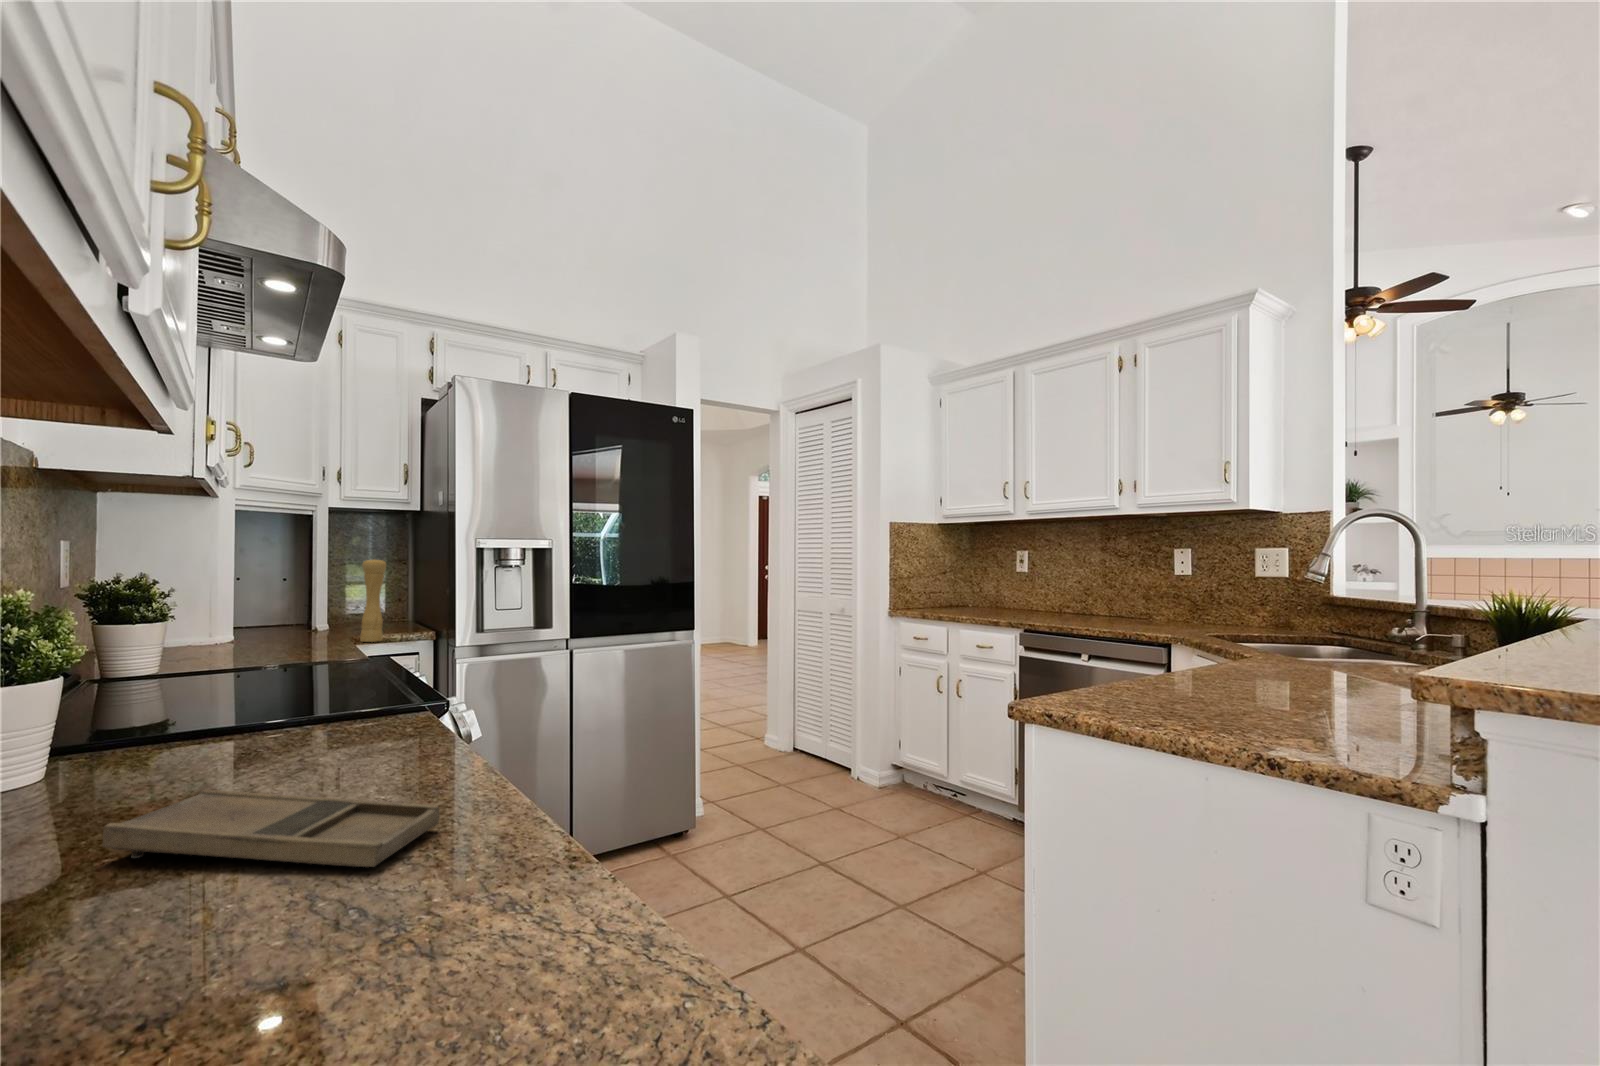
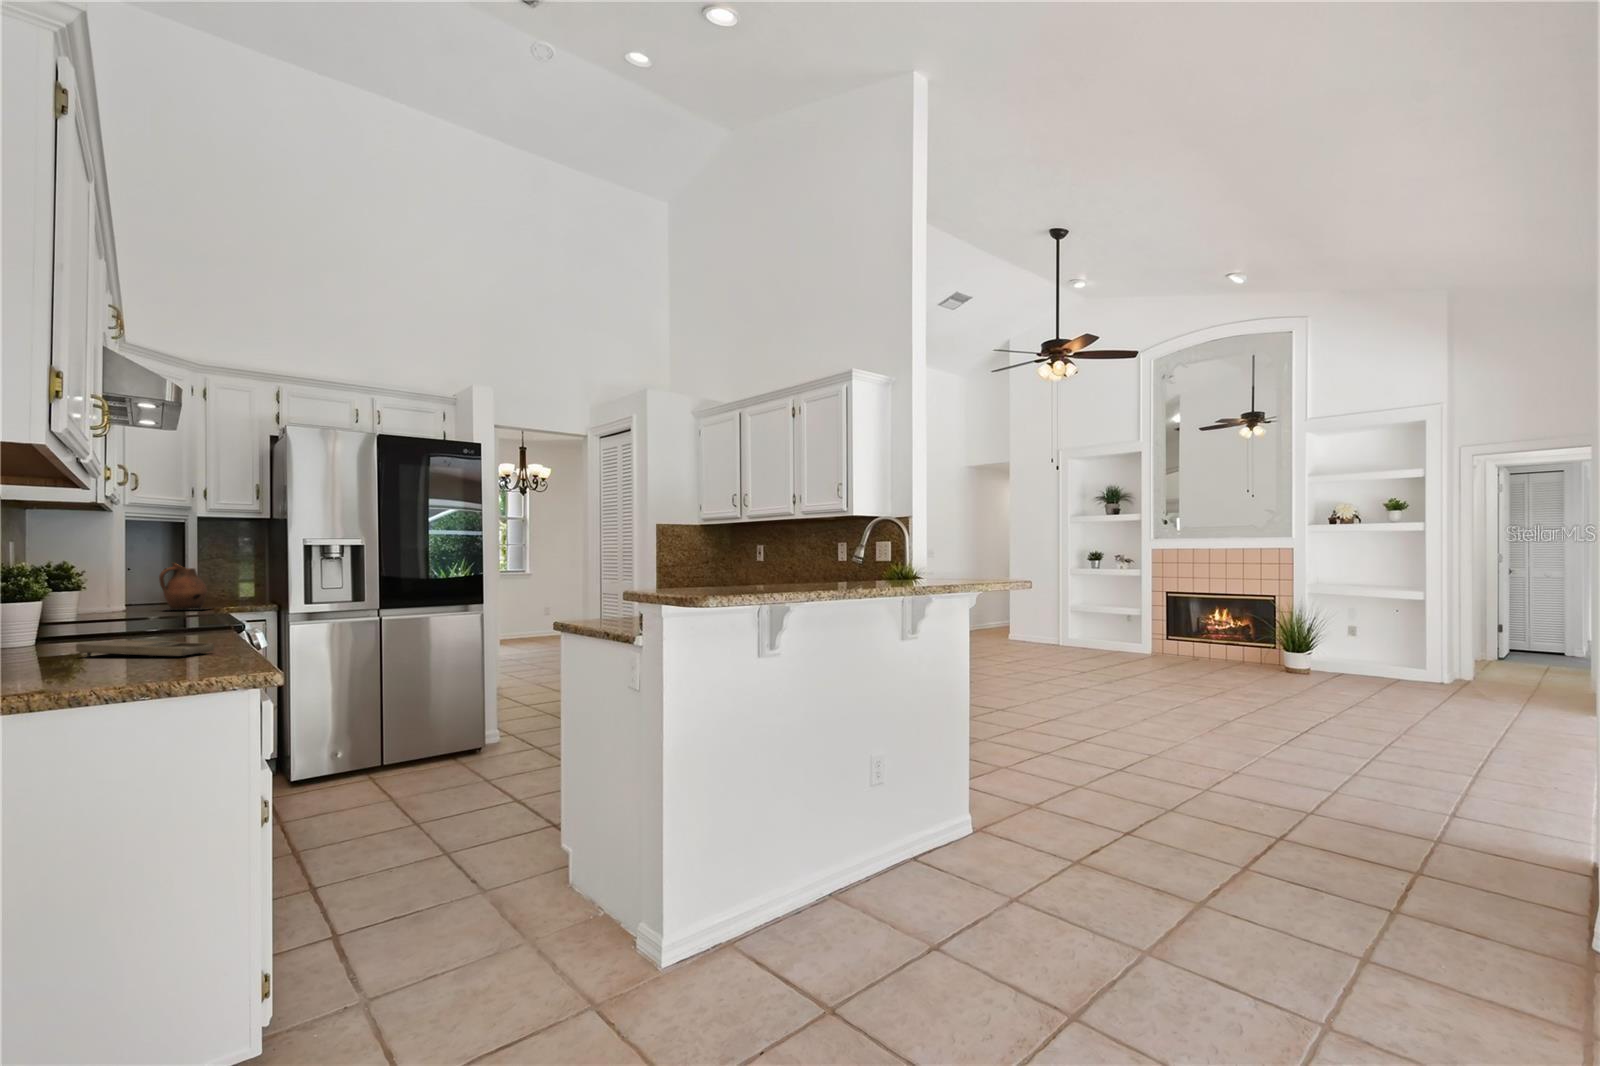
pepper mill: present [360,559,386,642] -> none [220,554,239,612]
ceramic pitcher: none [280,570,349,637] -> present [159,563,207,610]

